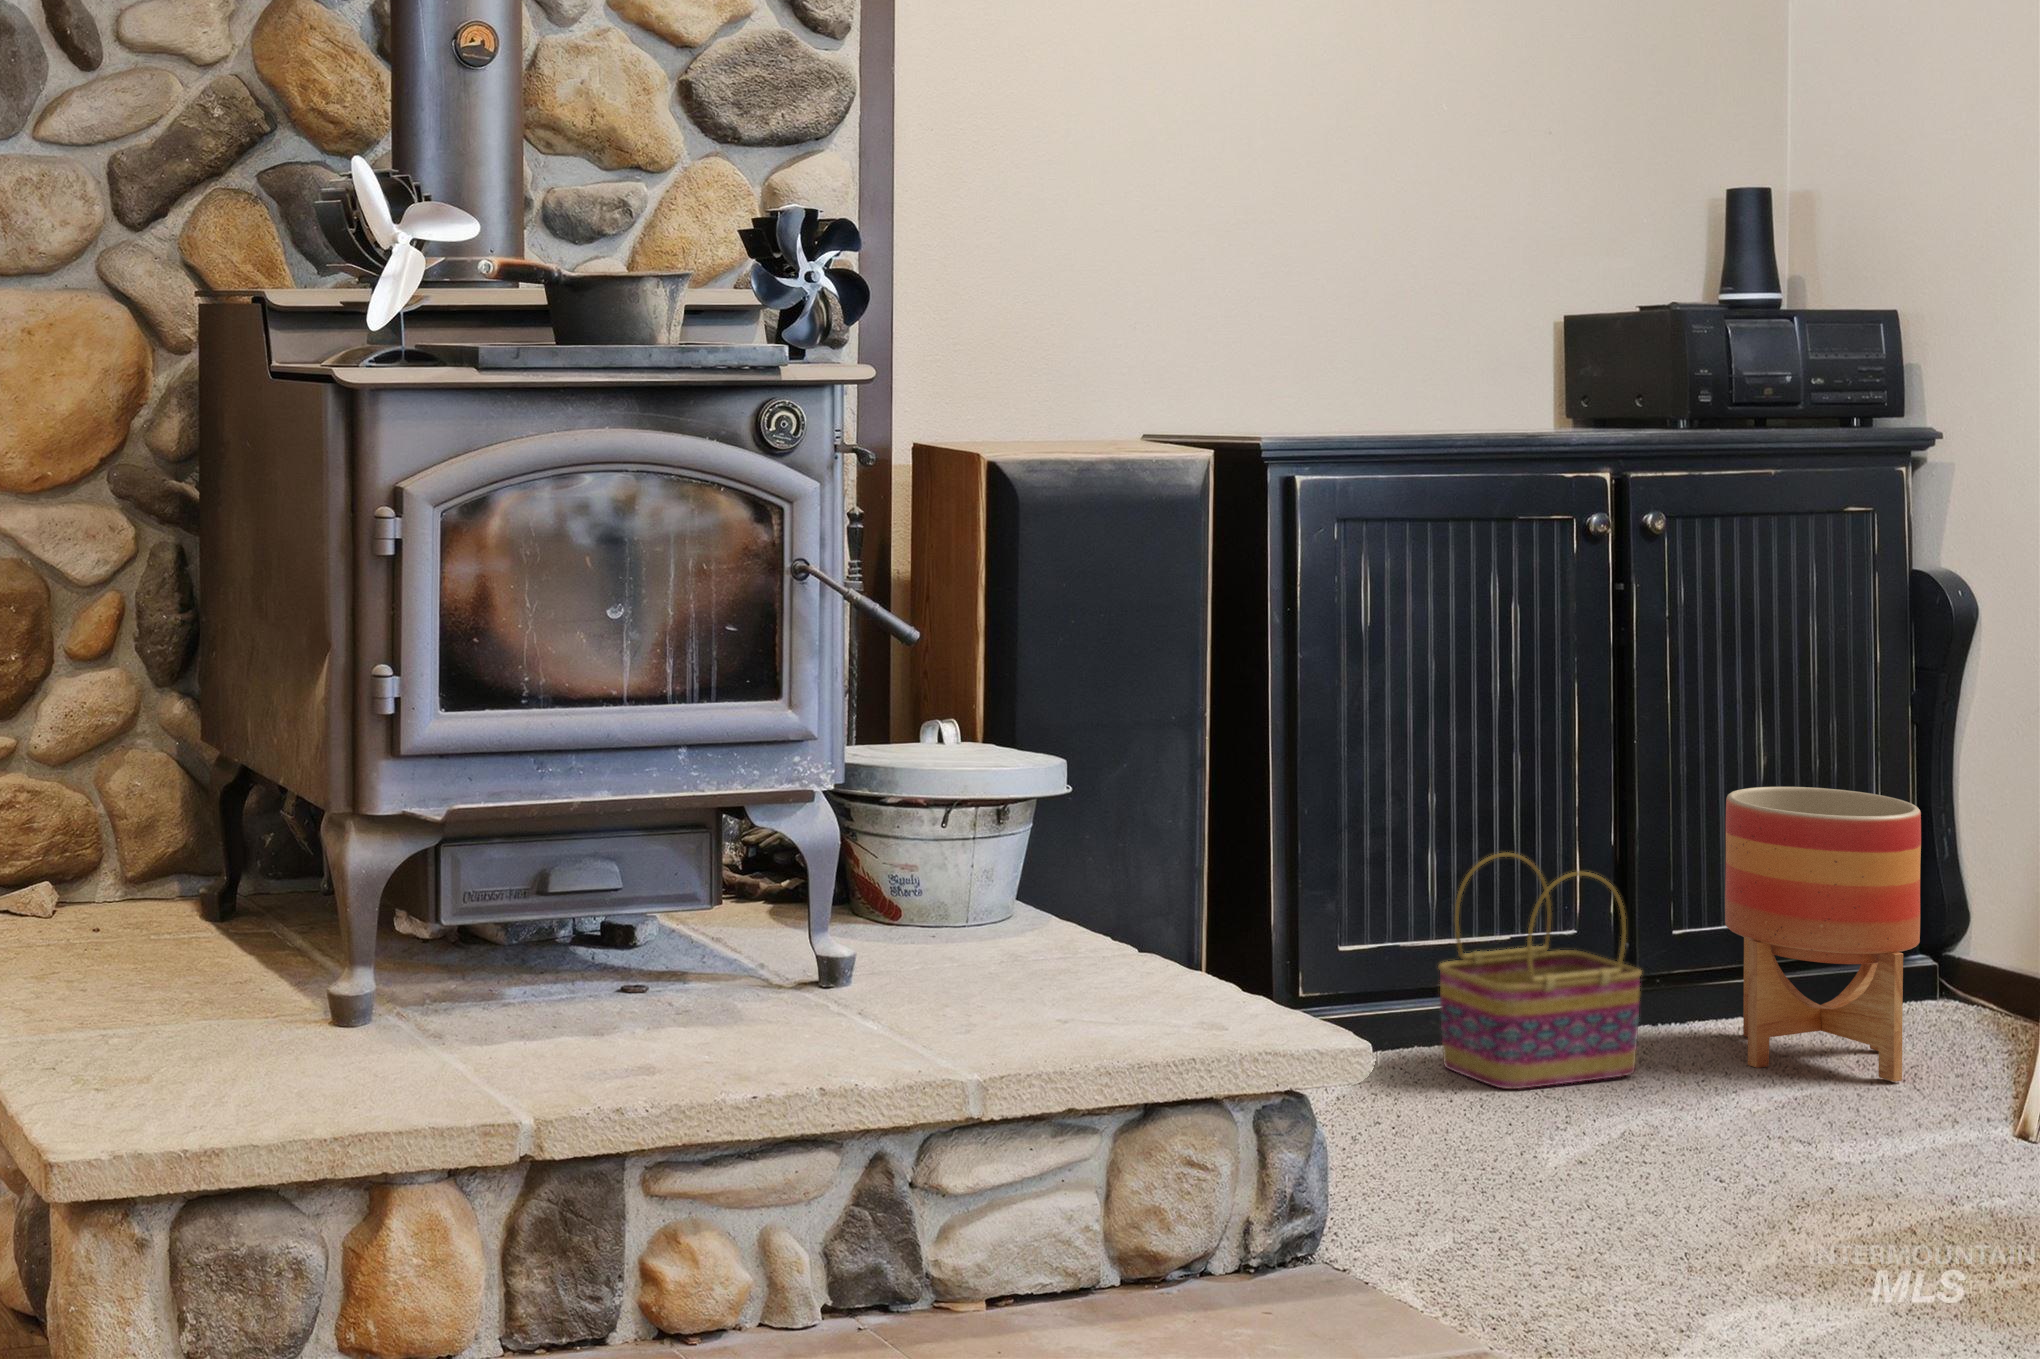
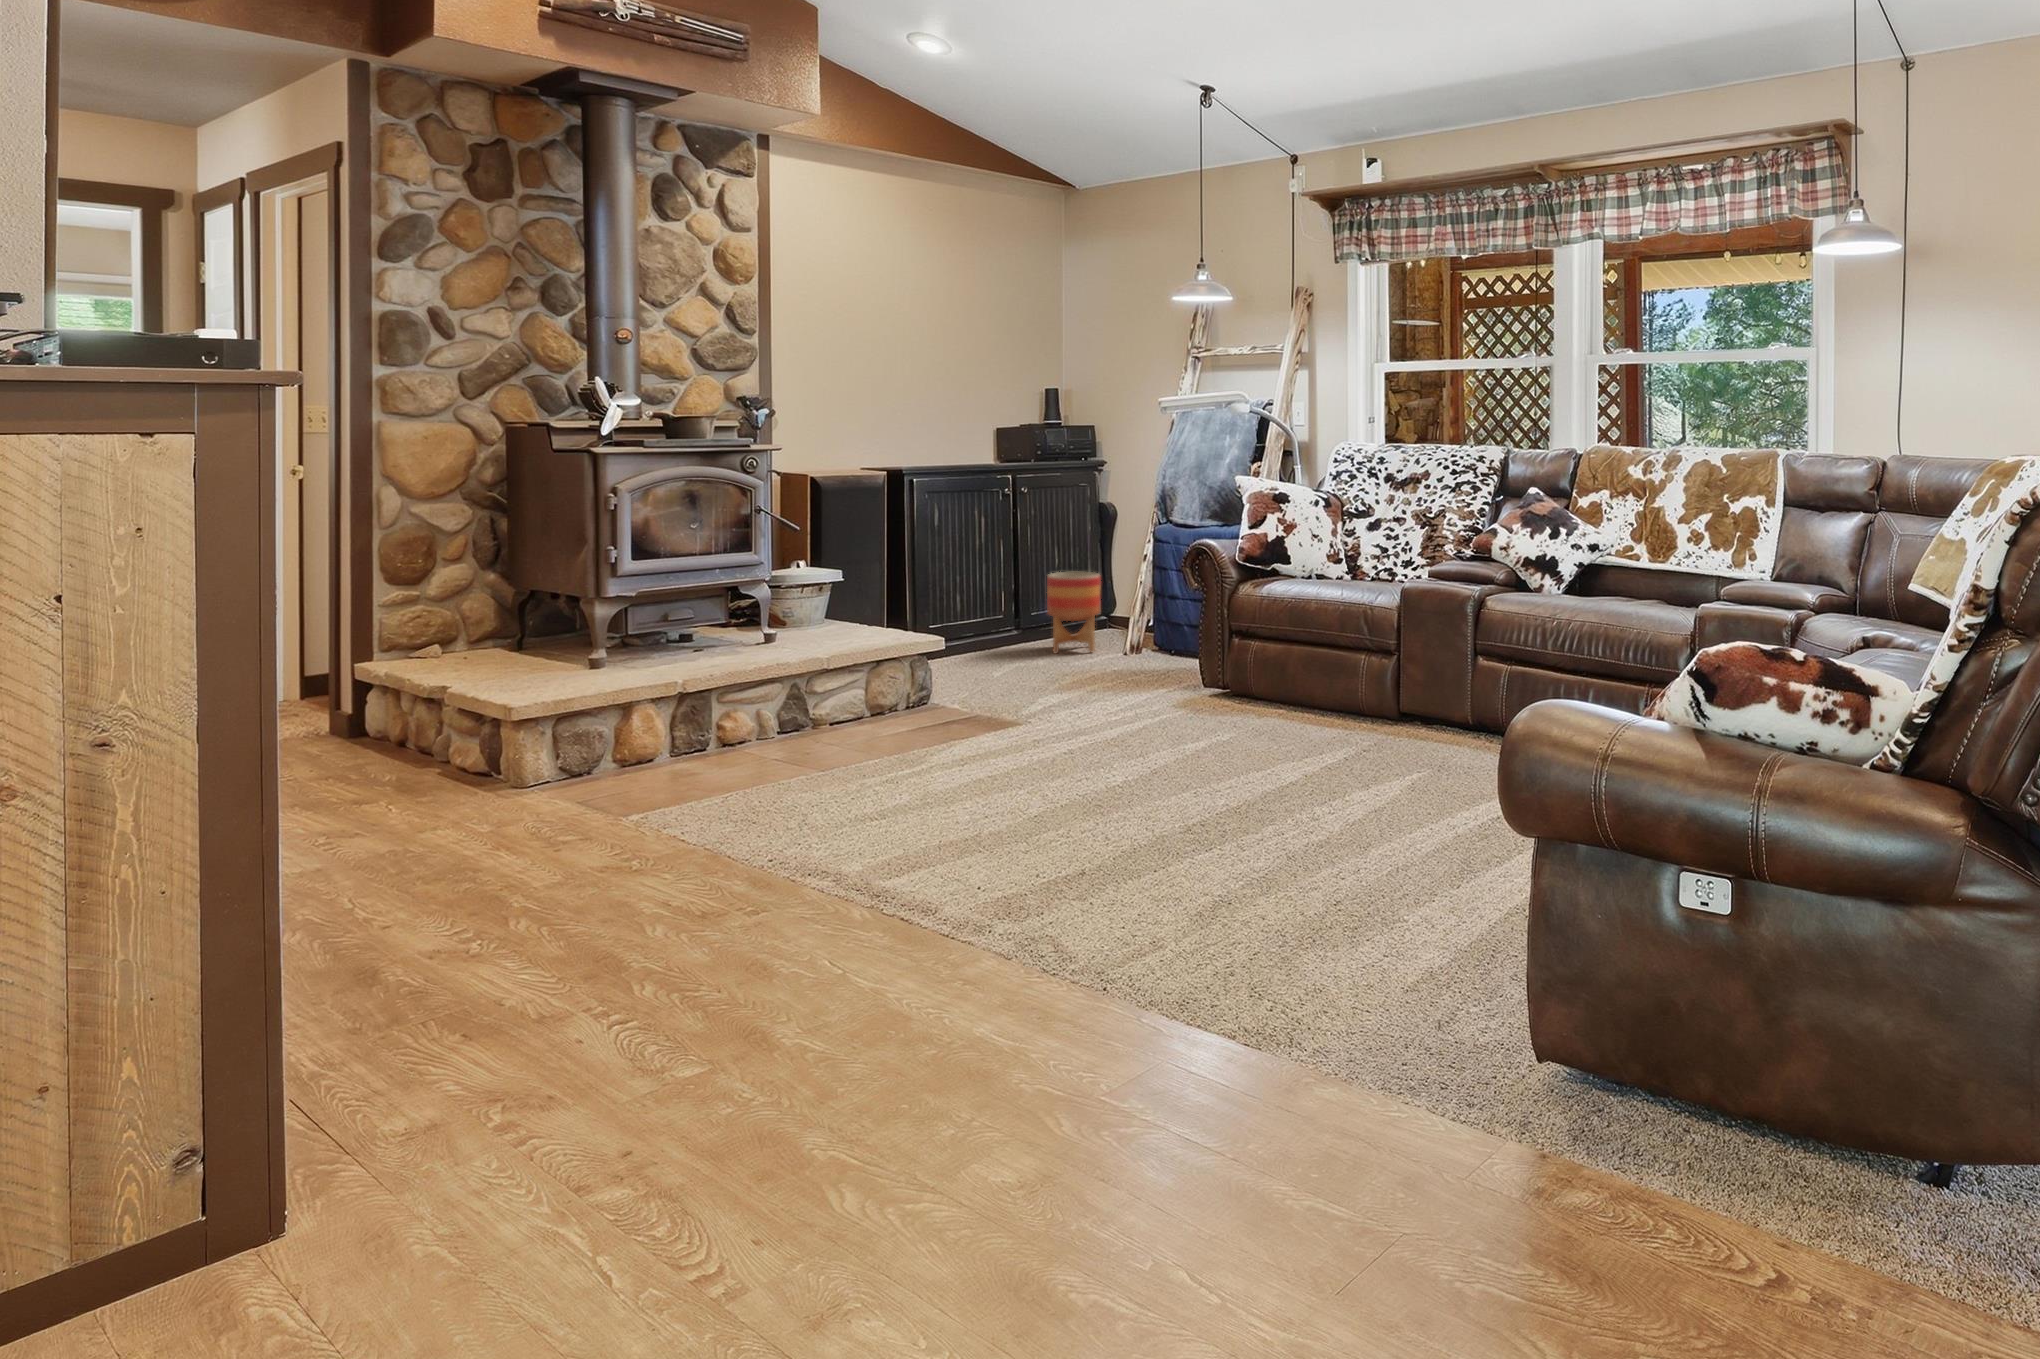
basket: present [1438,853,1642,1089] -> none [960,596,1022,666]

